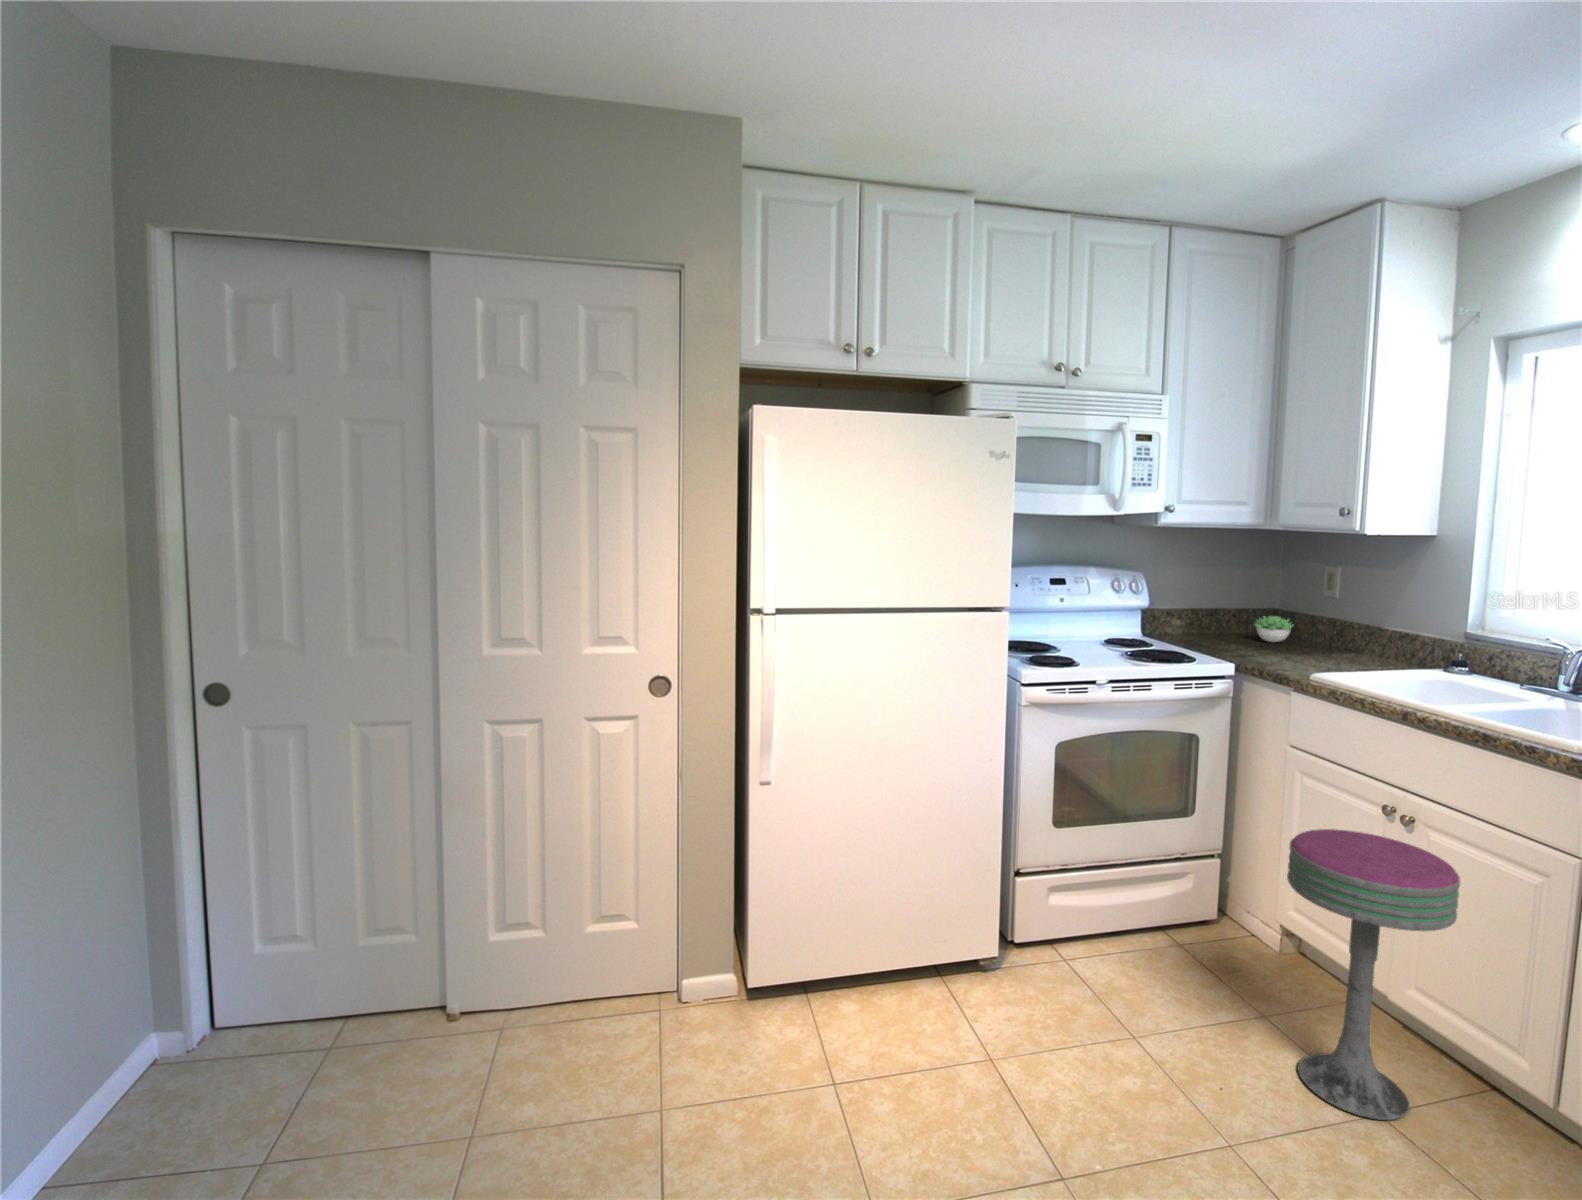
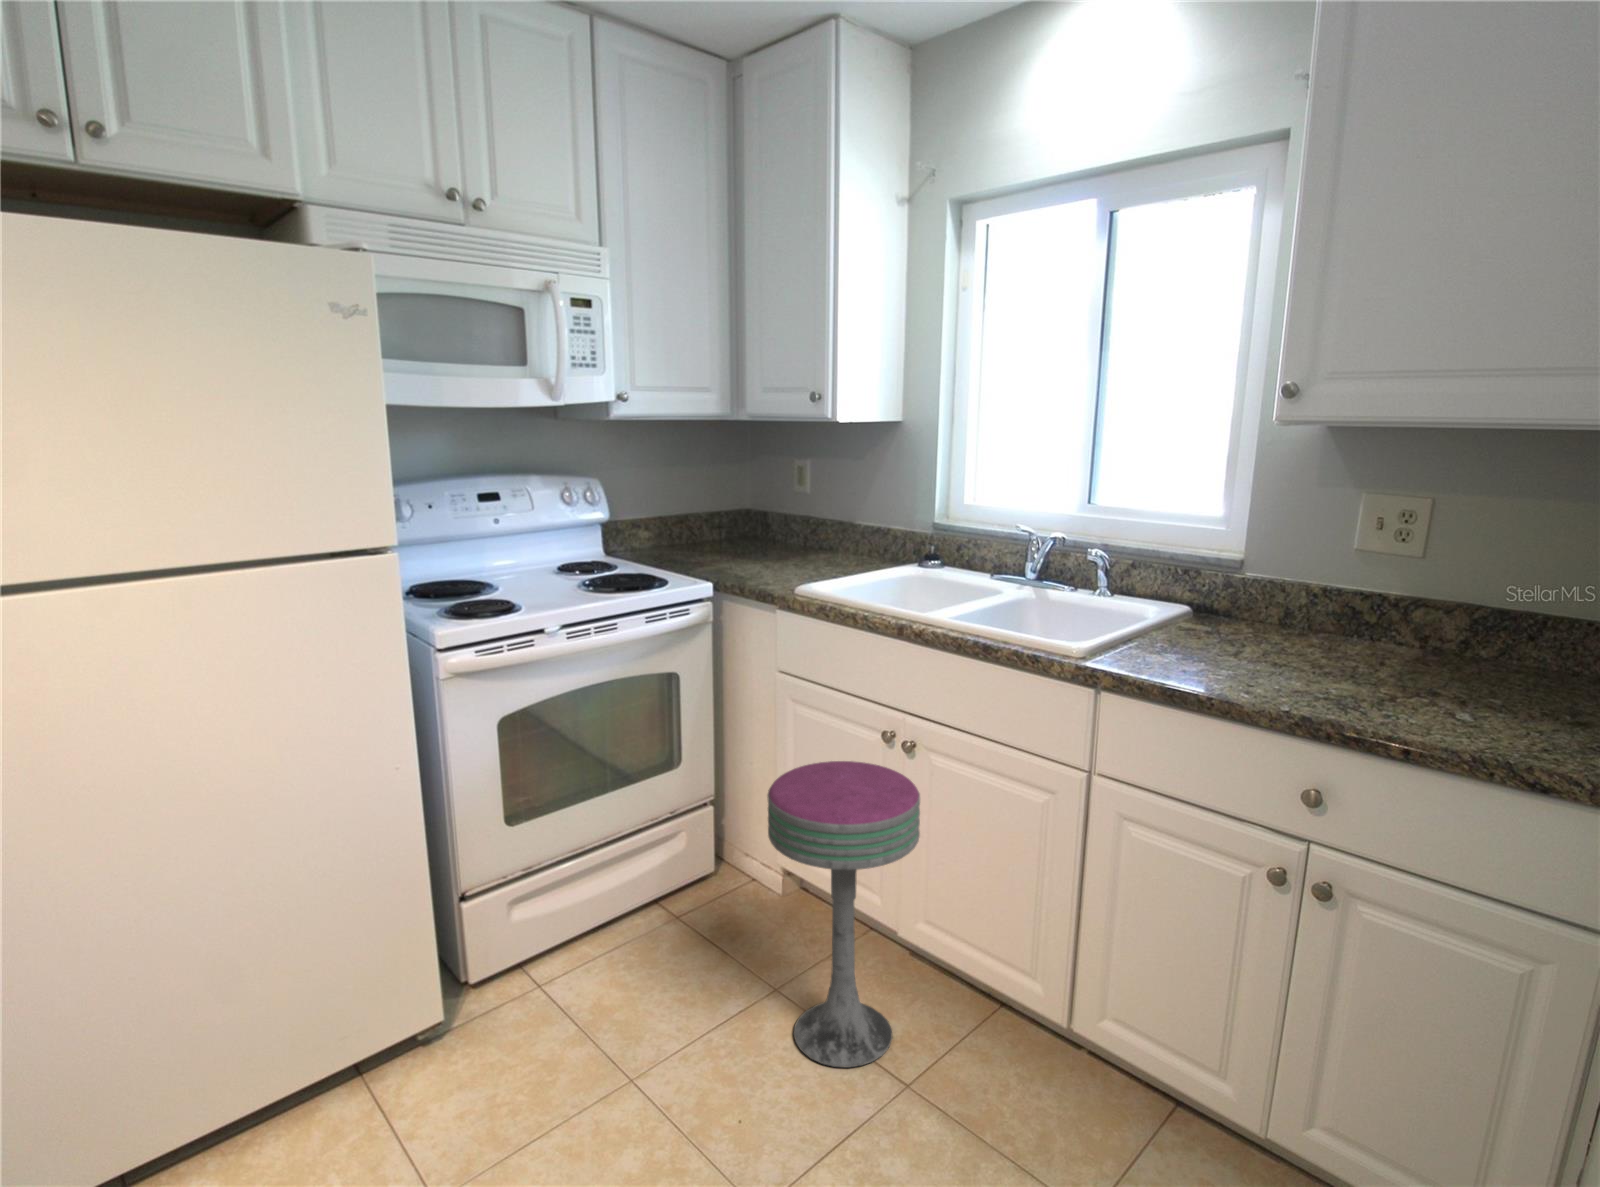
succulent plant: present [1254,616,1293,642] -> none [728,518,768,548]

